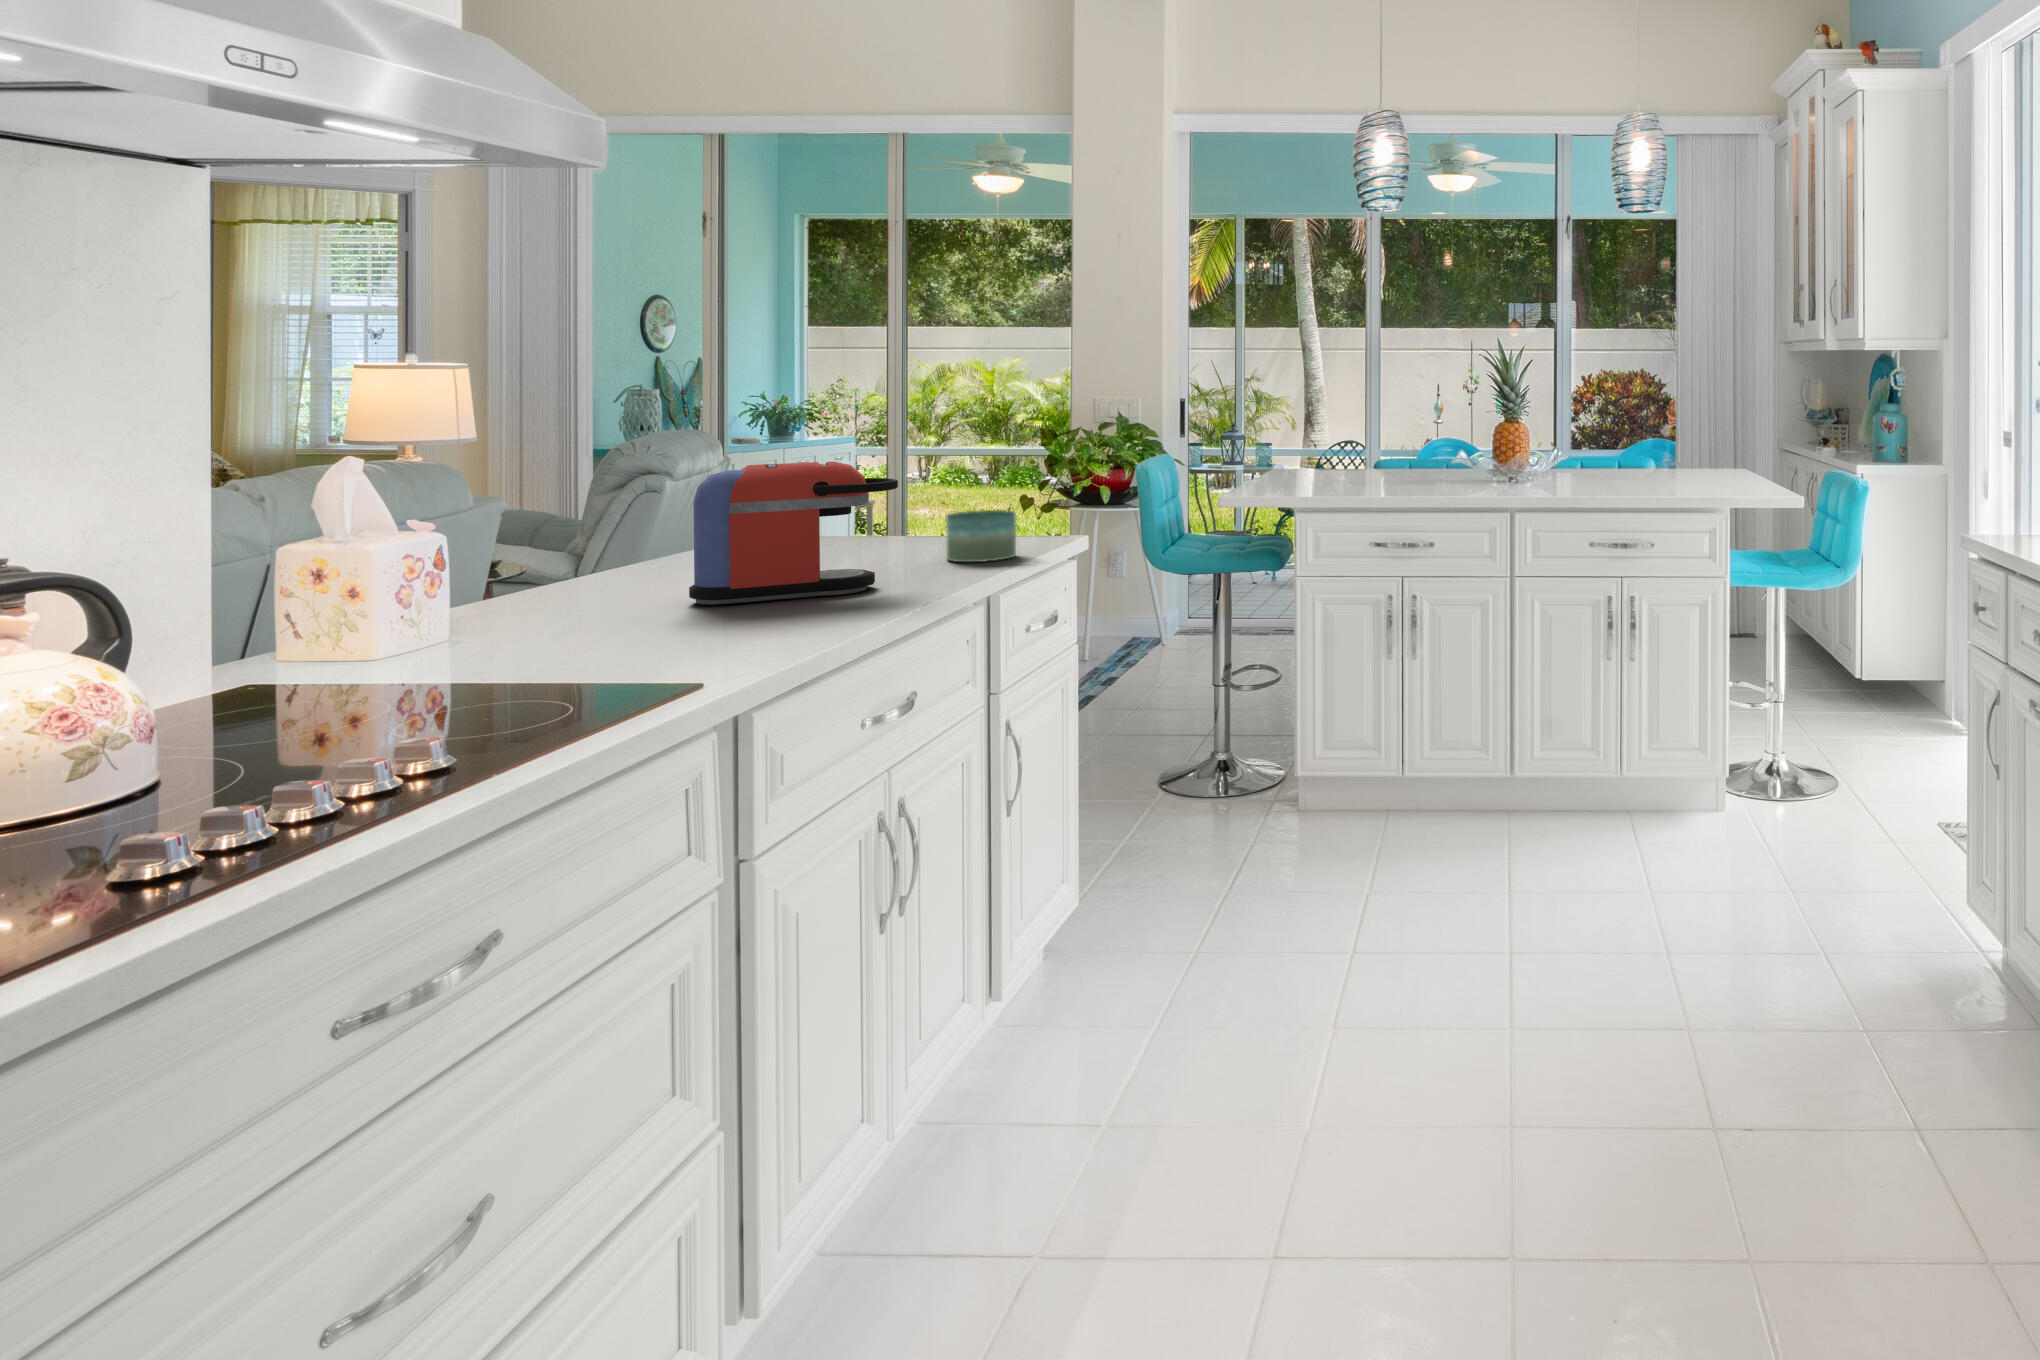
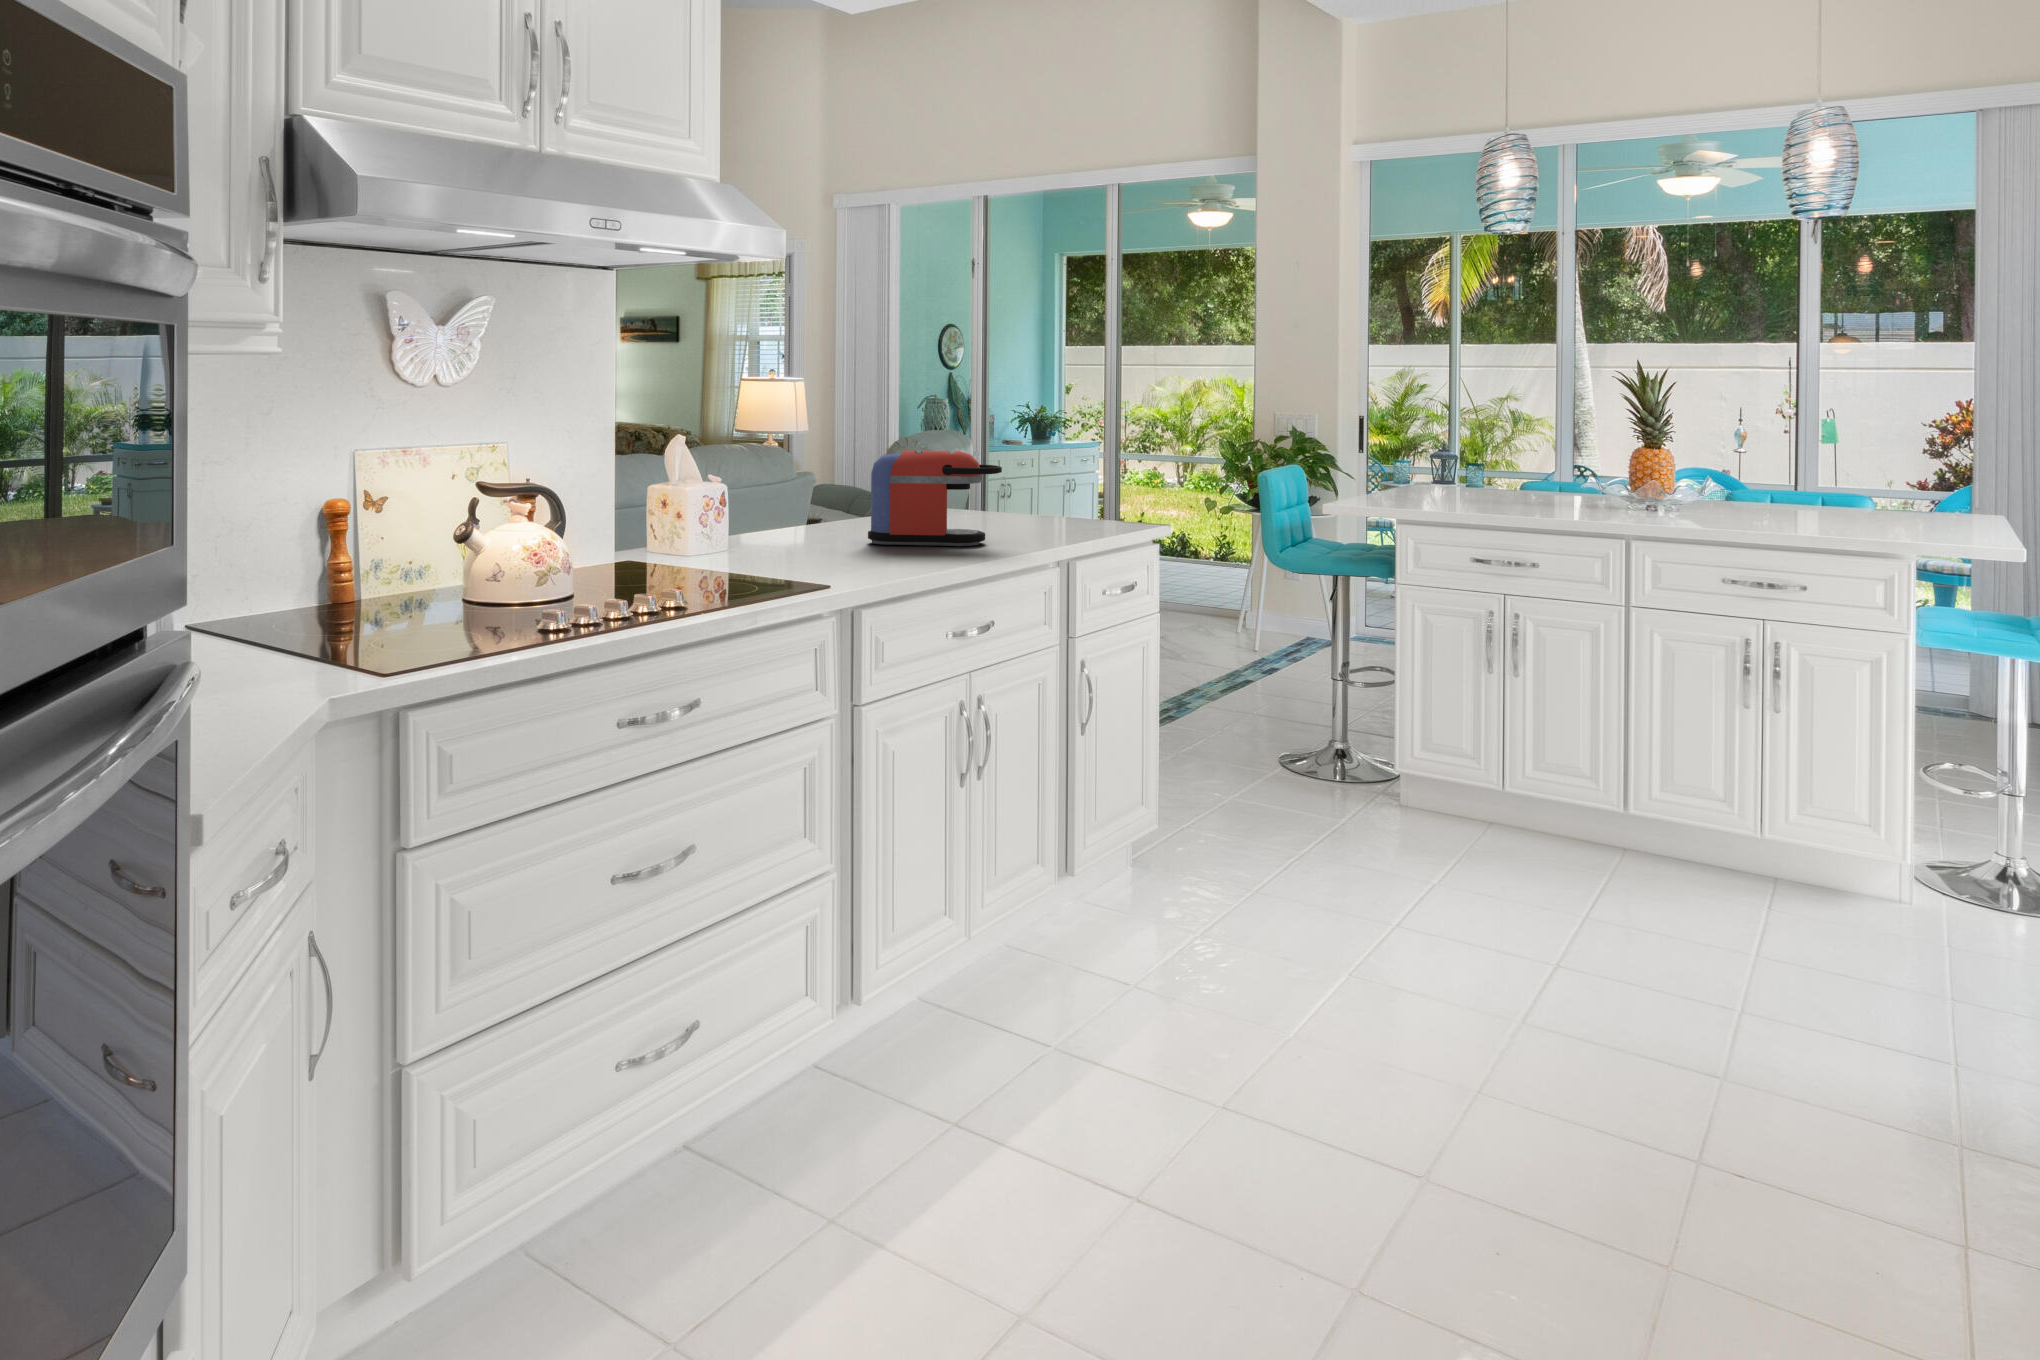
candle: present [946,510,1016,562] -> none [1050,496,1101,535]

